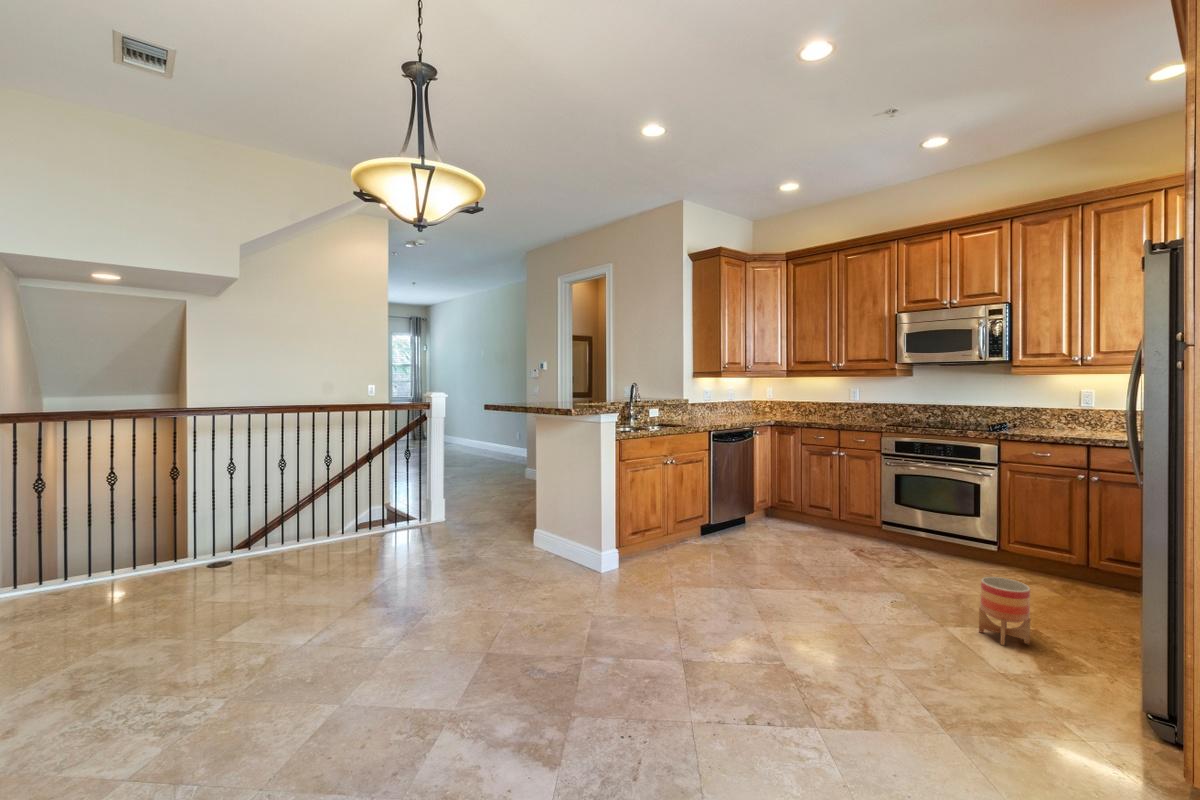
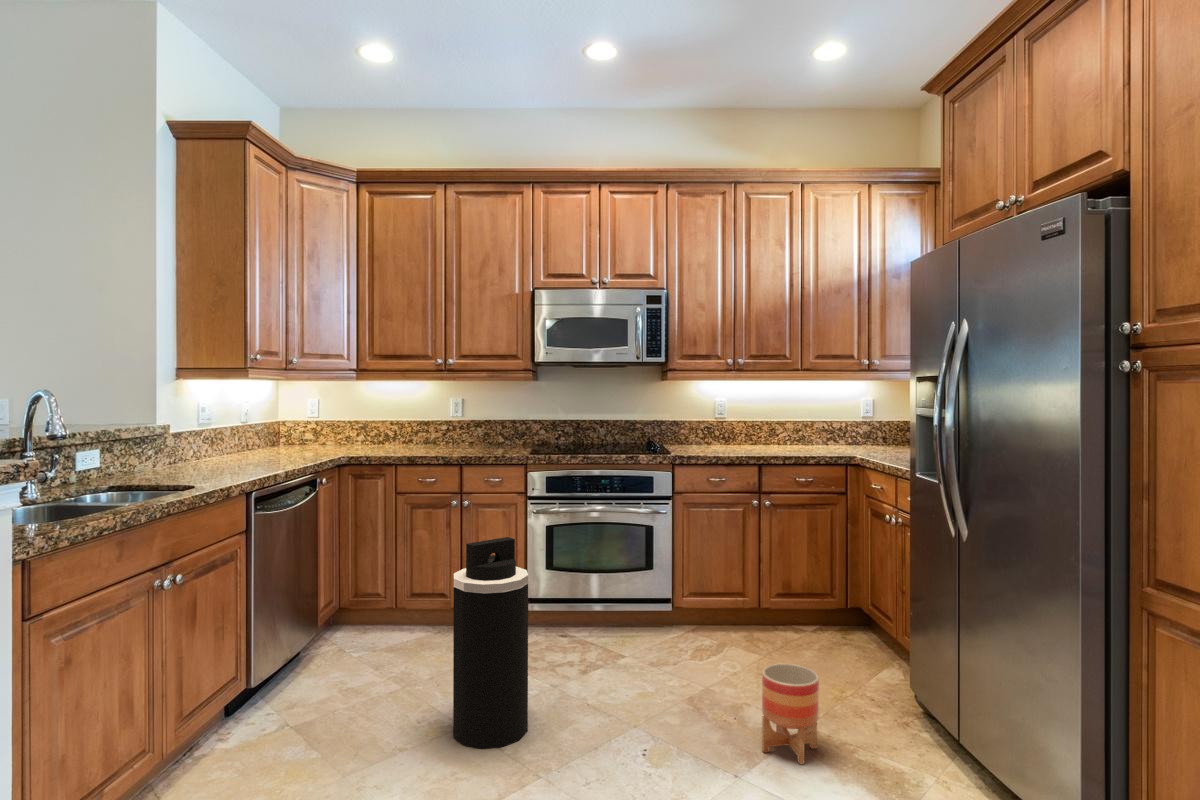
trash can: none [788,466,835,580] -> present [453,537,528,749]

